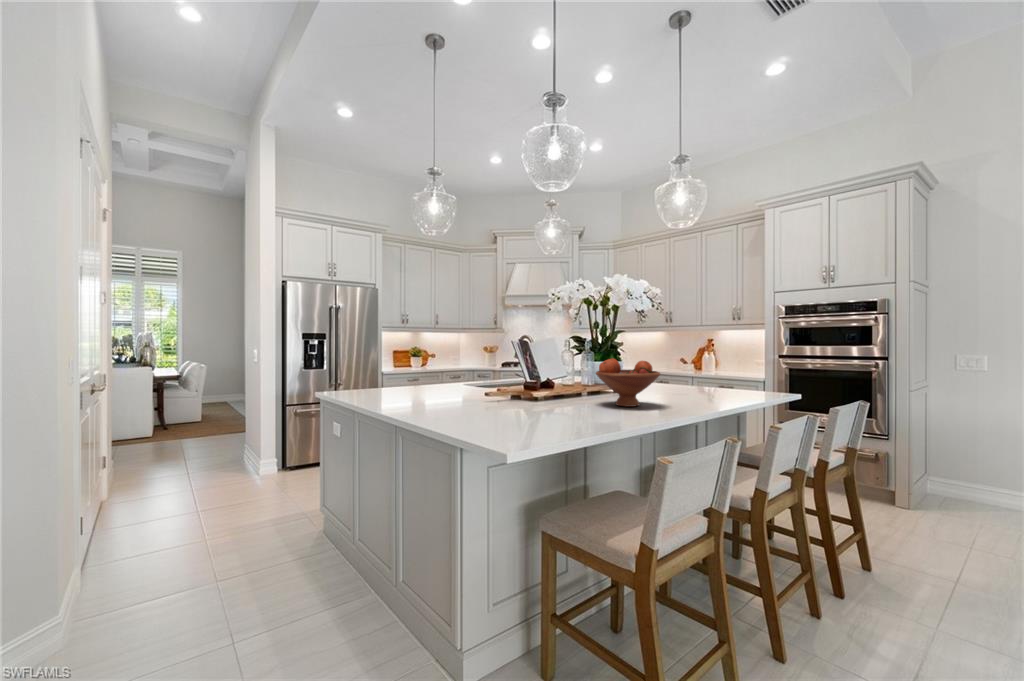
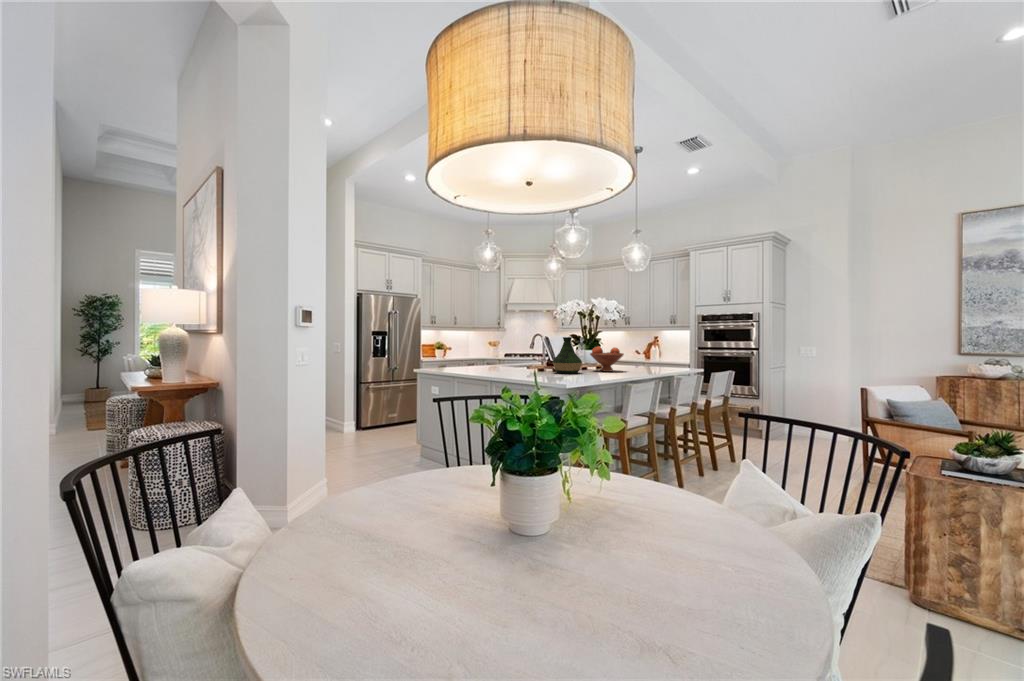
vase: none [518,343,576,415] -> present [552,337,582,374]

